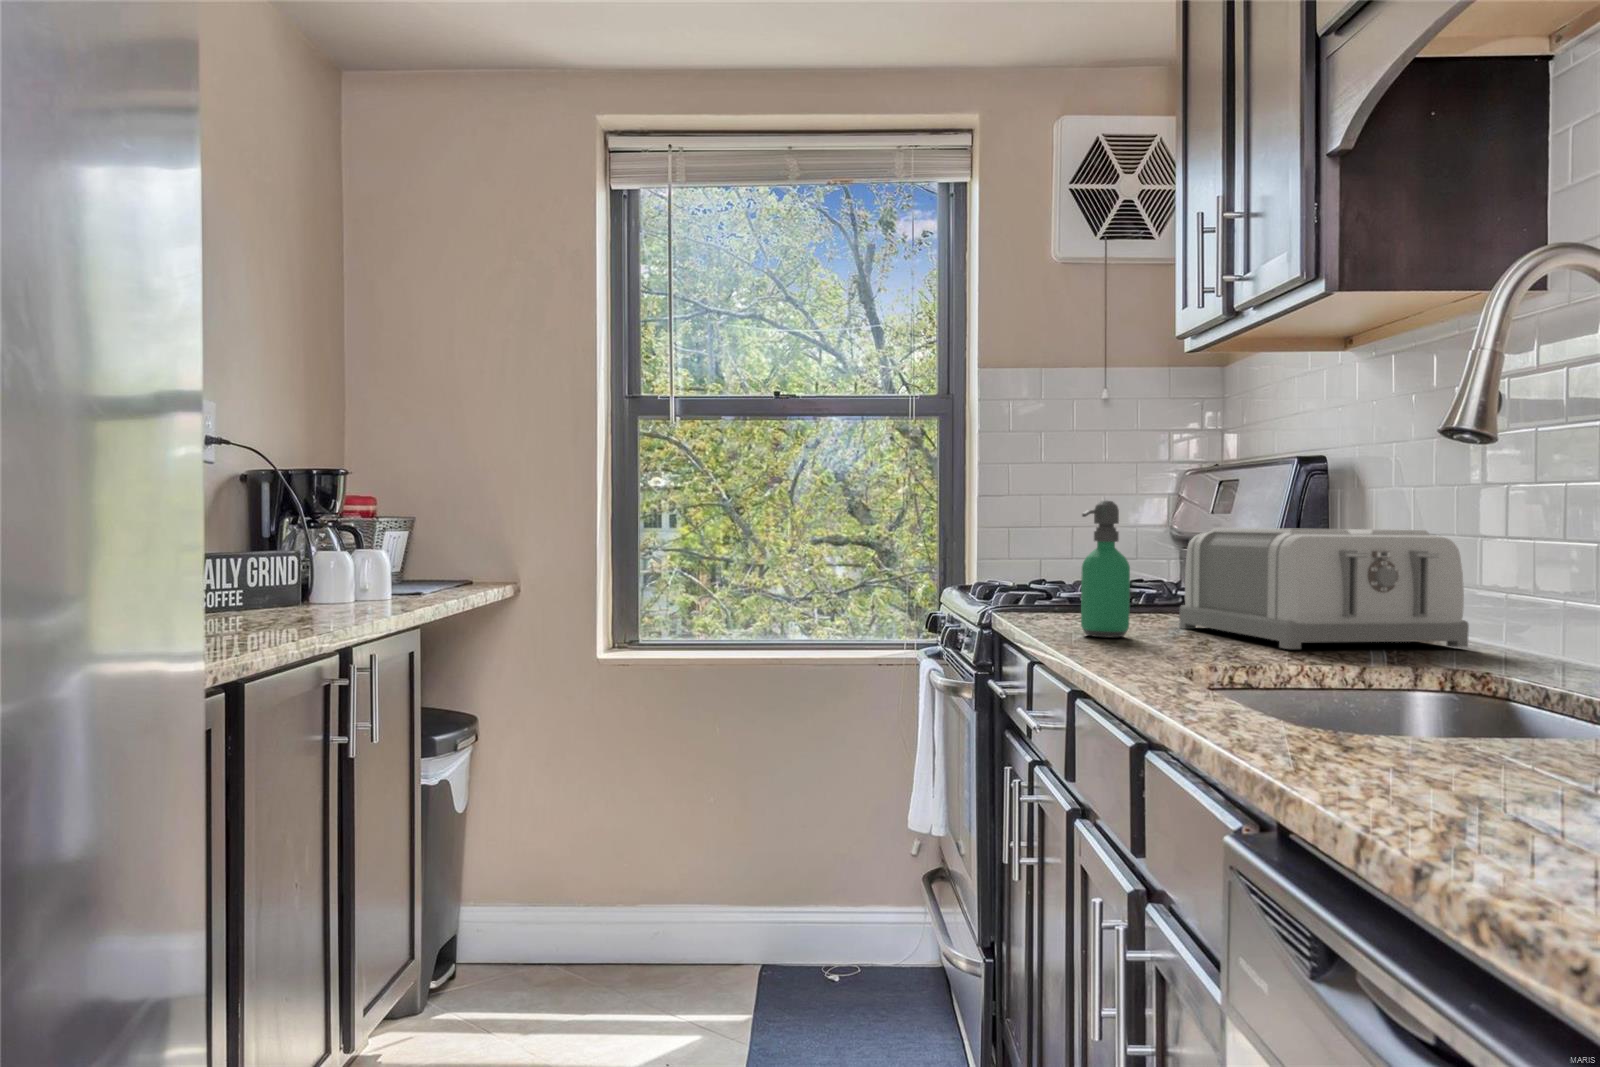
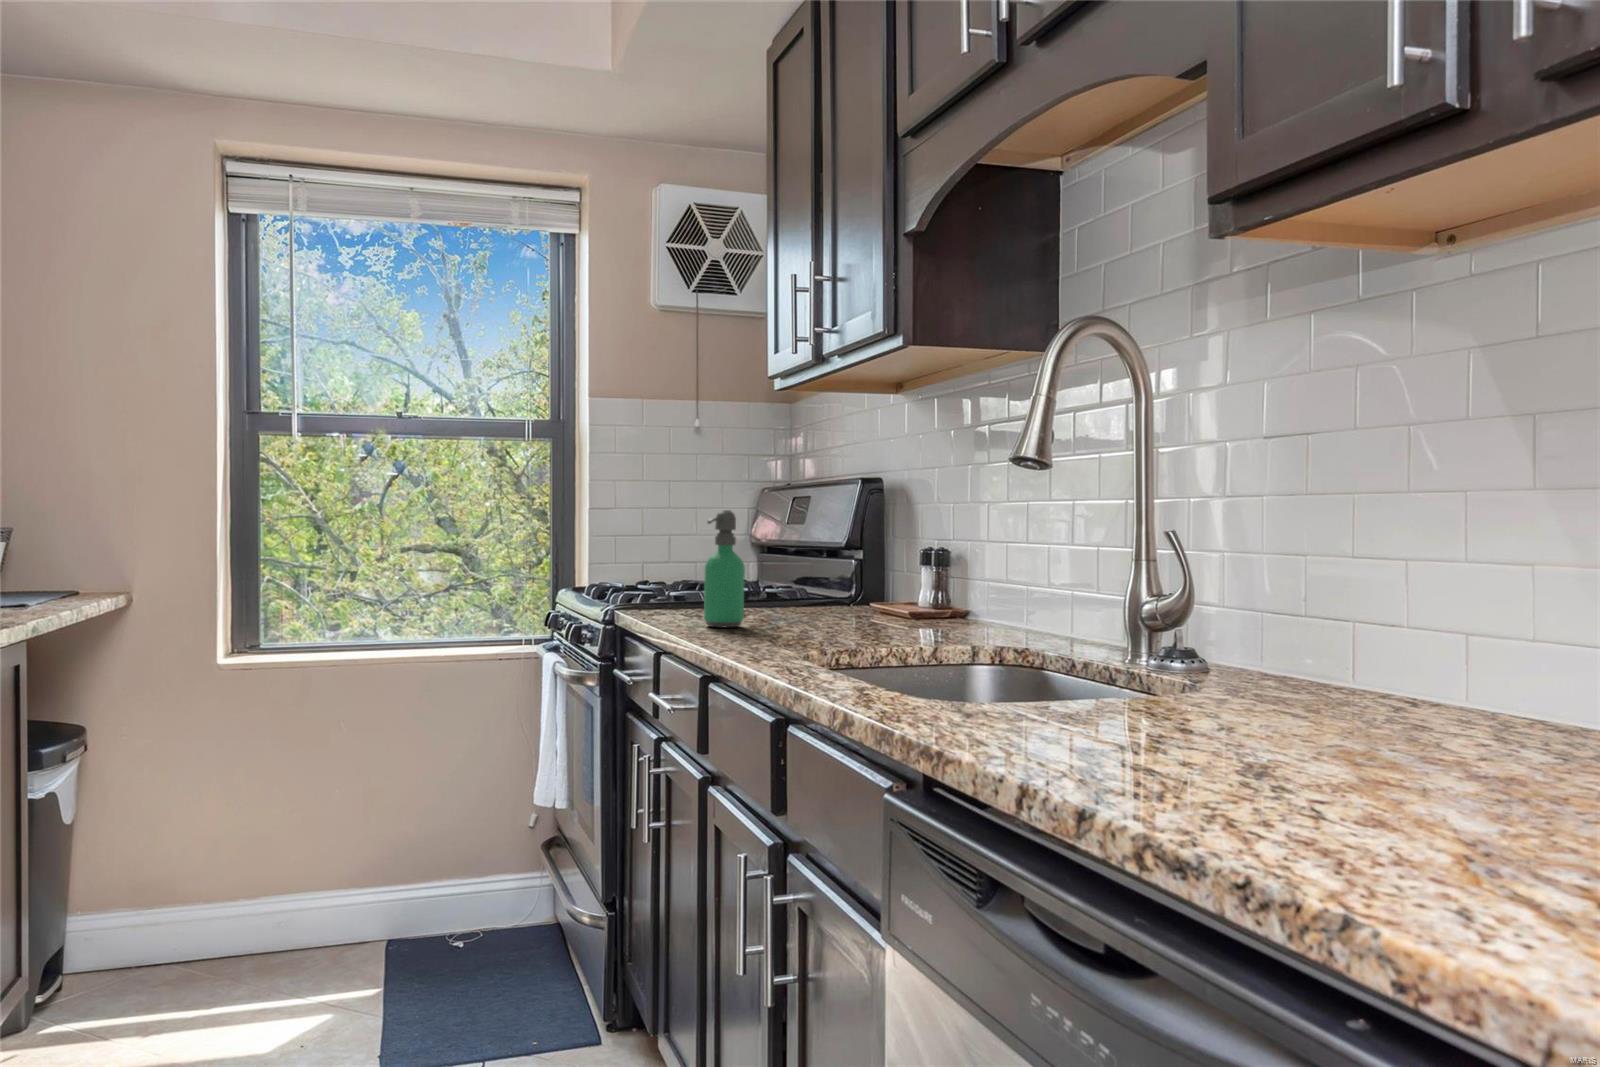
toaster: present [1179,528,1469,649] -> none [776,534,984,632]

